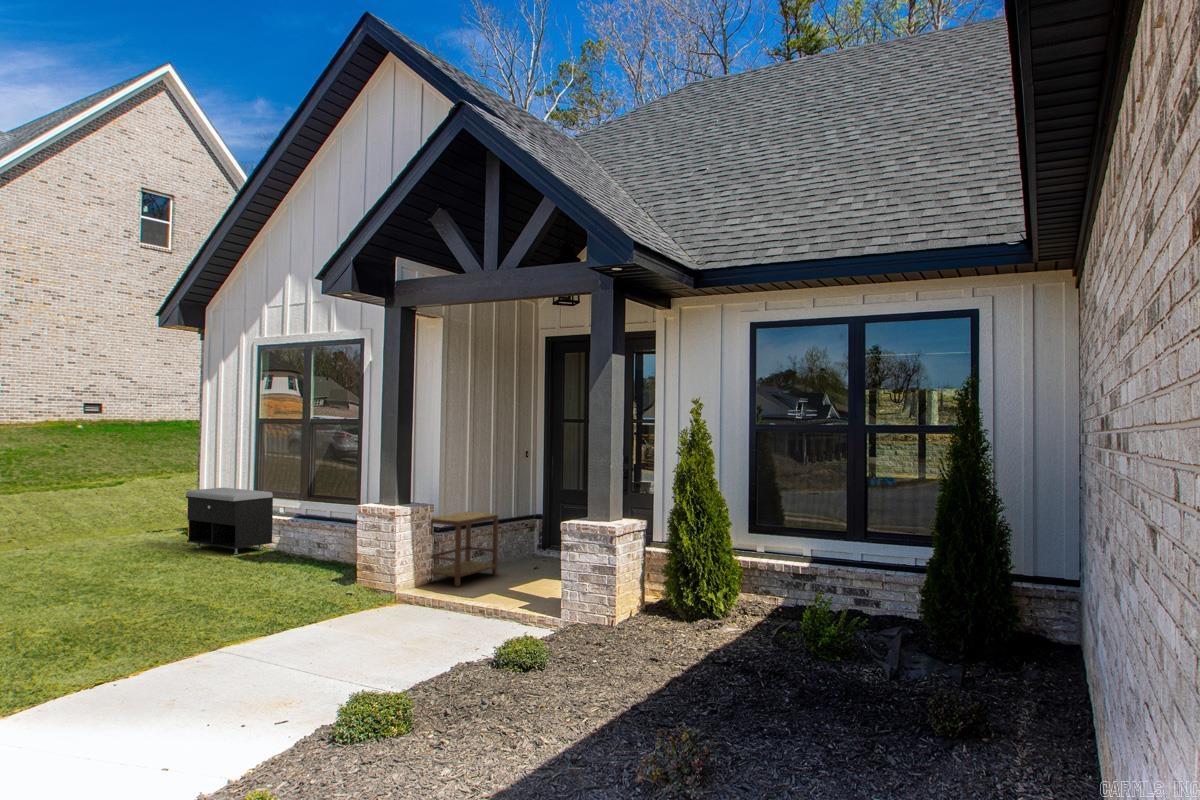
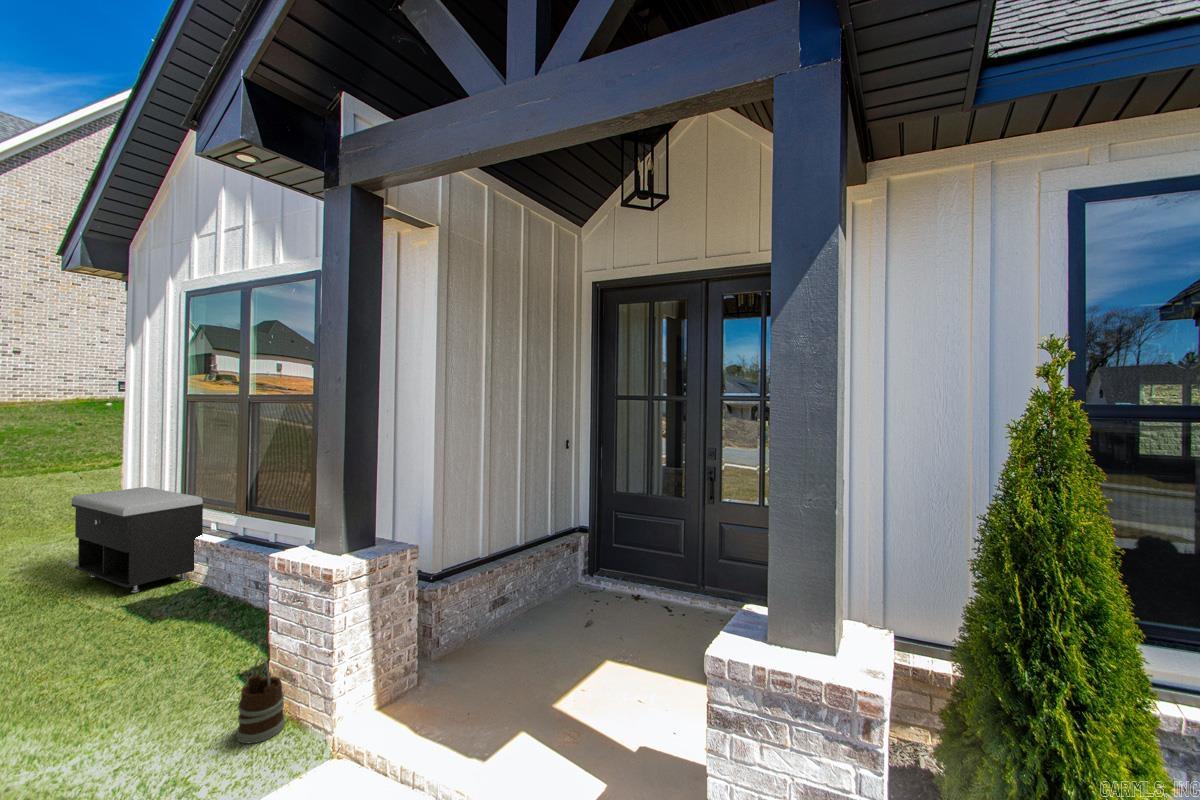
side table: present [427,512,498,586] -> none [405,541,533,705]
wooden bucket: none [348,554,370,593] -> present [236,657,285,743]

